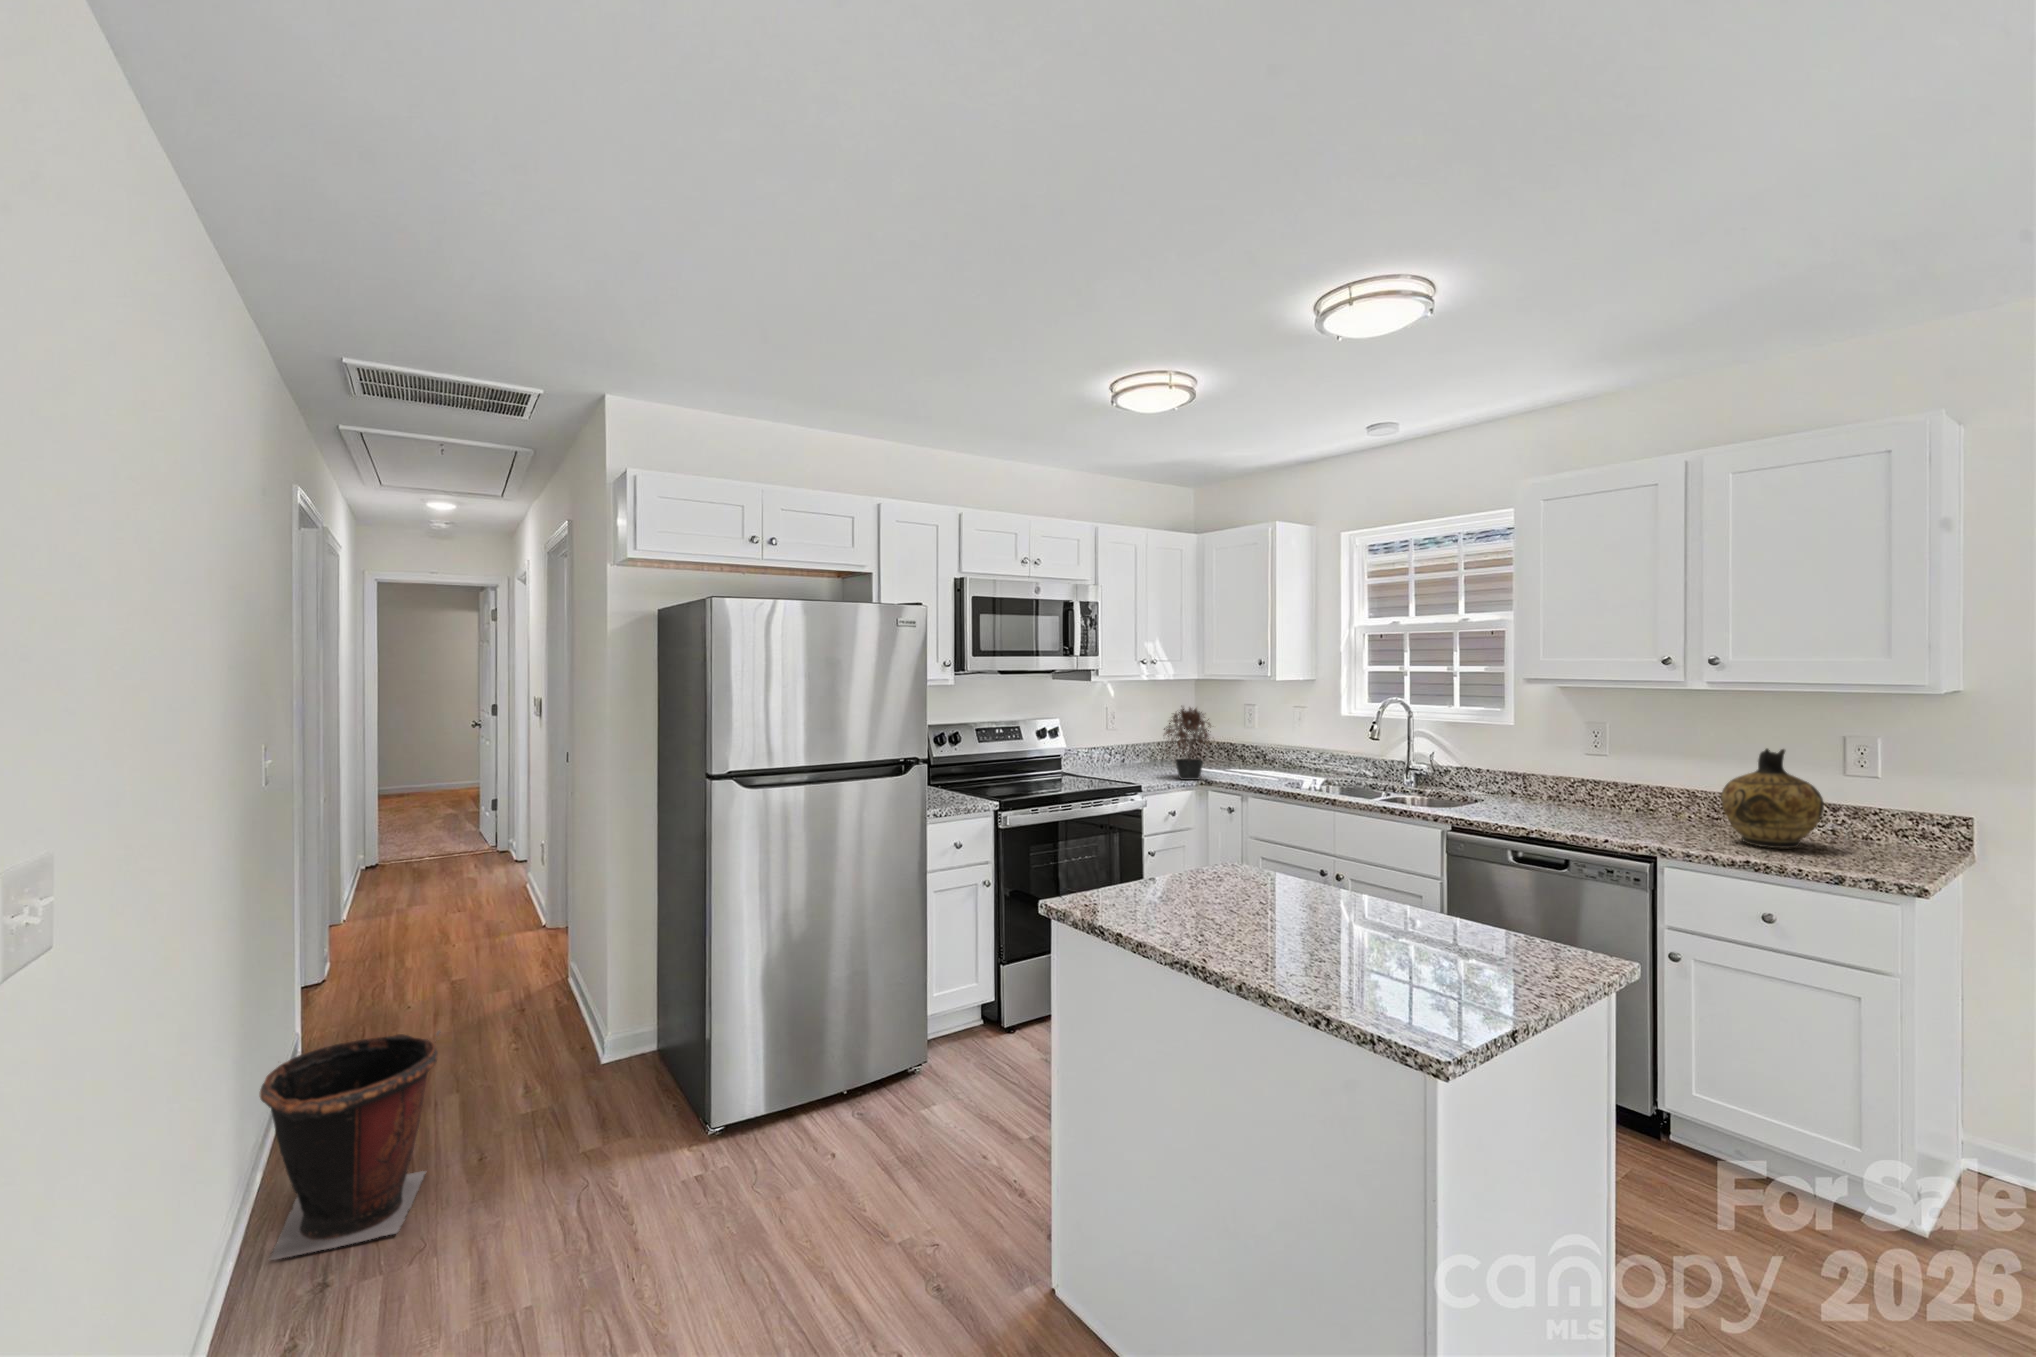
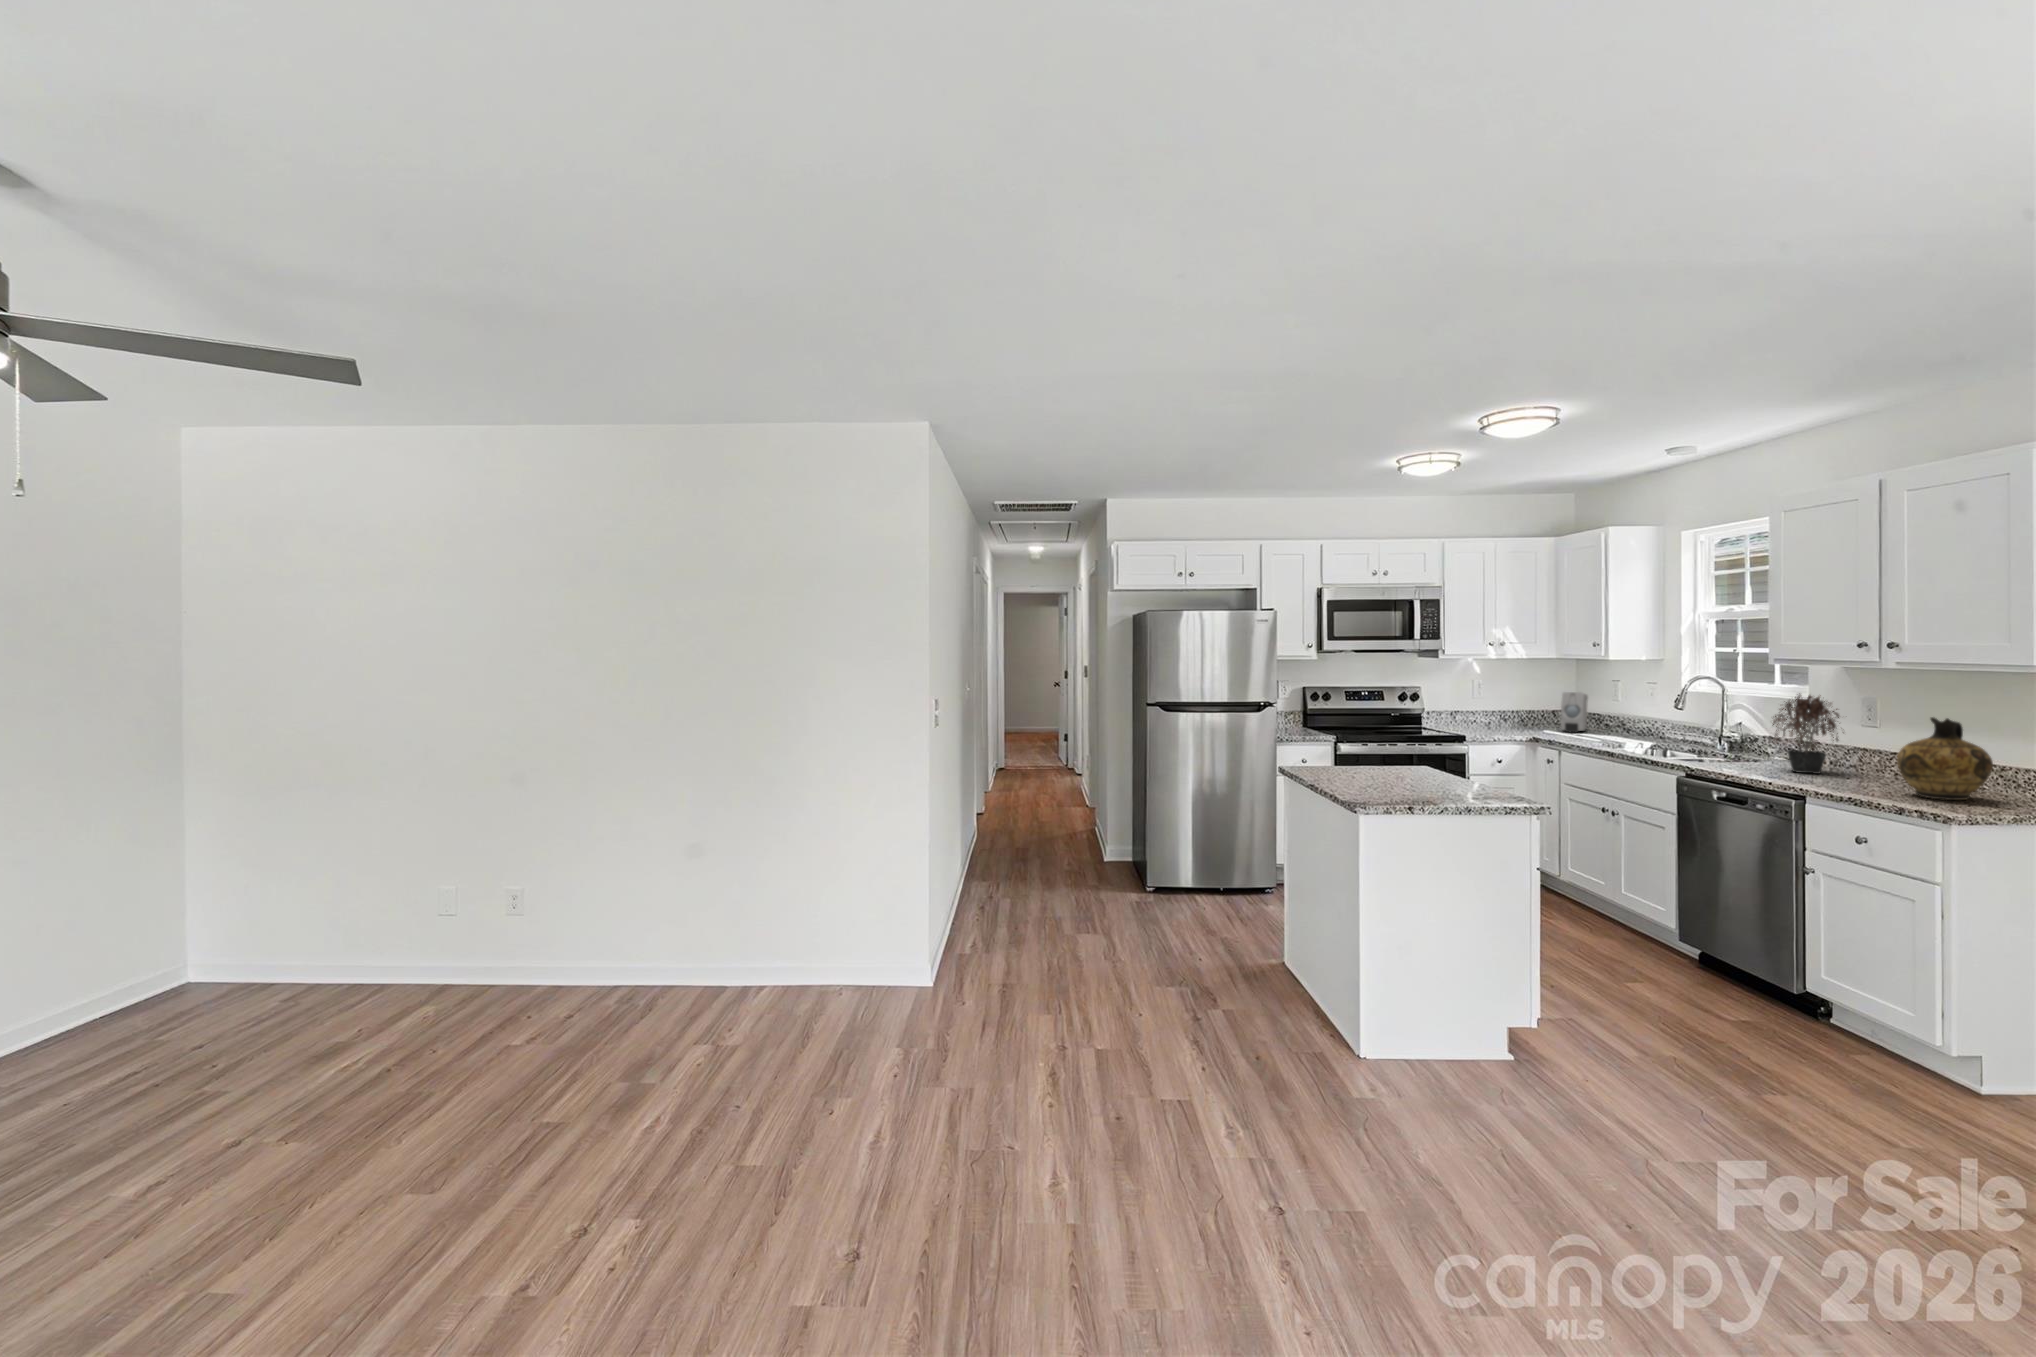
potted plant: present [1164,708,1211,780] -> present [1772,693,1844,774]
soap dispenser: none [1216,721,1242,770] -> present [1561,692,1588,732]
waste bin: present [260,1031,440,1260] -> none [961,812,1026,898]

